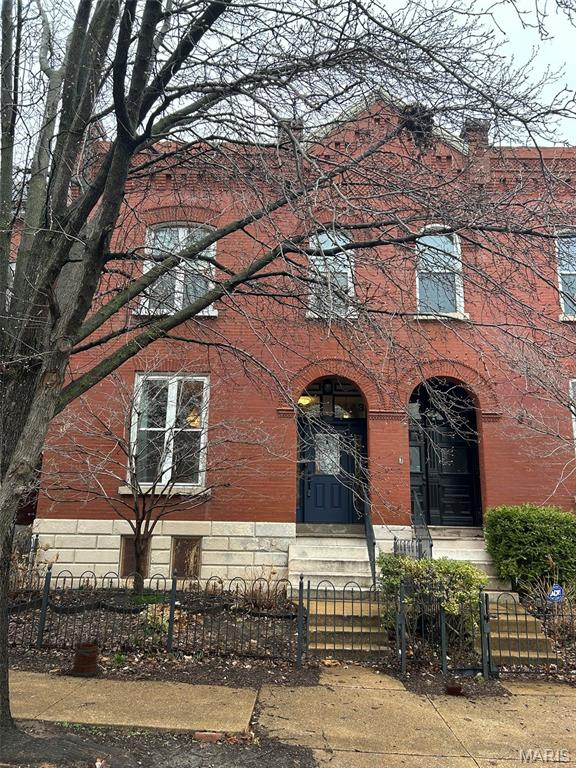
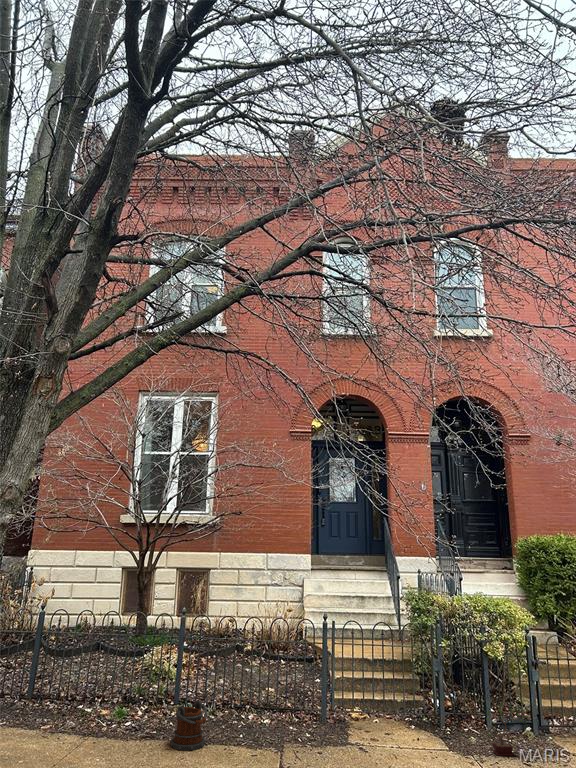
bucket: present [69,638,102,677] -> present [171,701,207,750]

